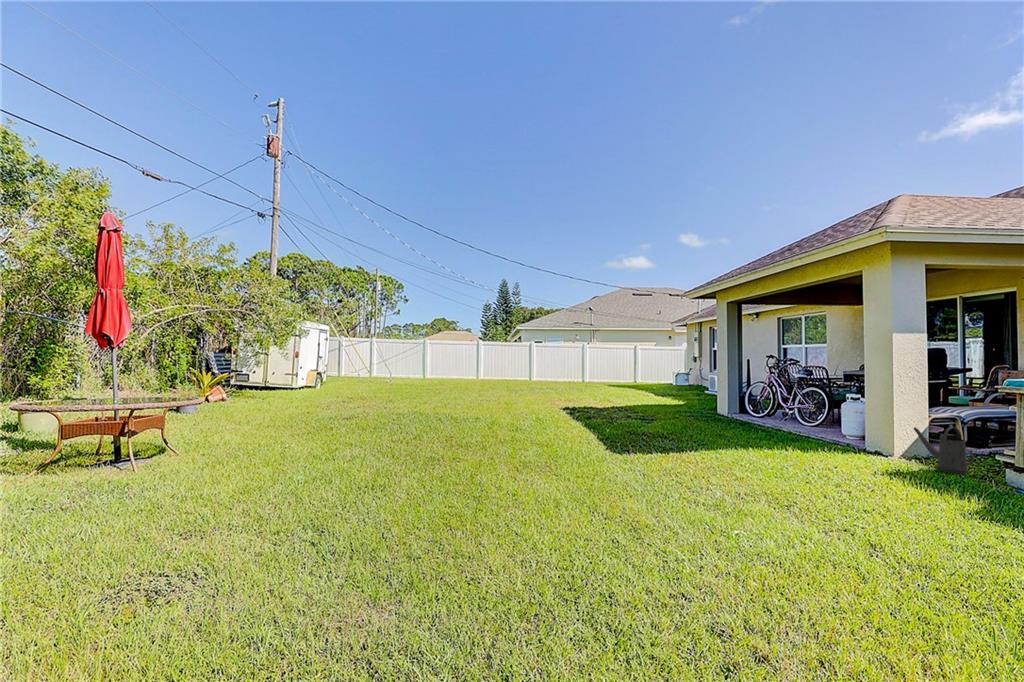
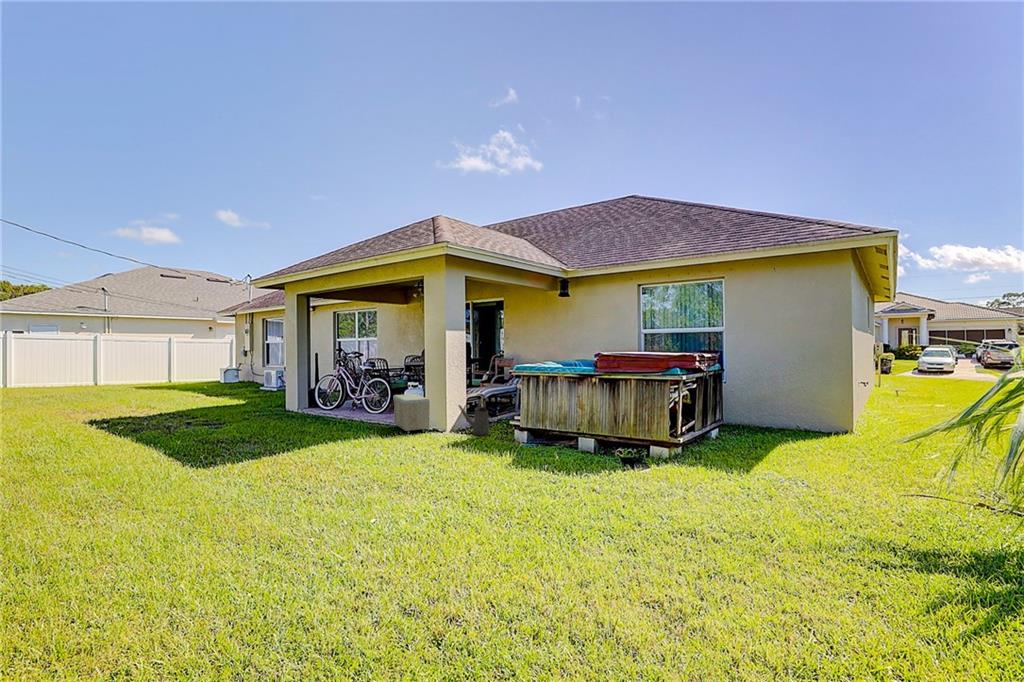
storage bench: none [822,407,868,453] -> present [393,394,430,433]

